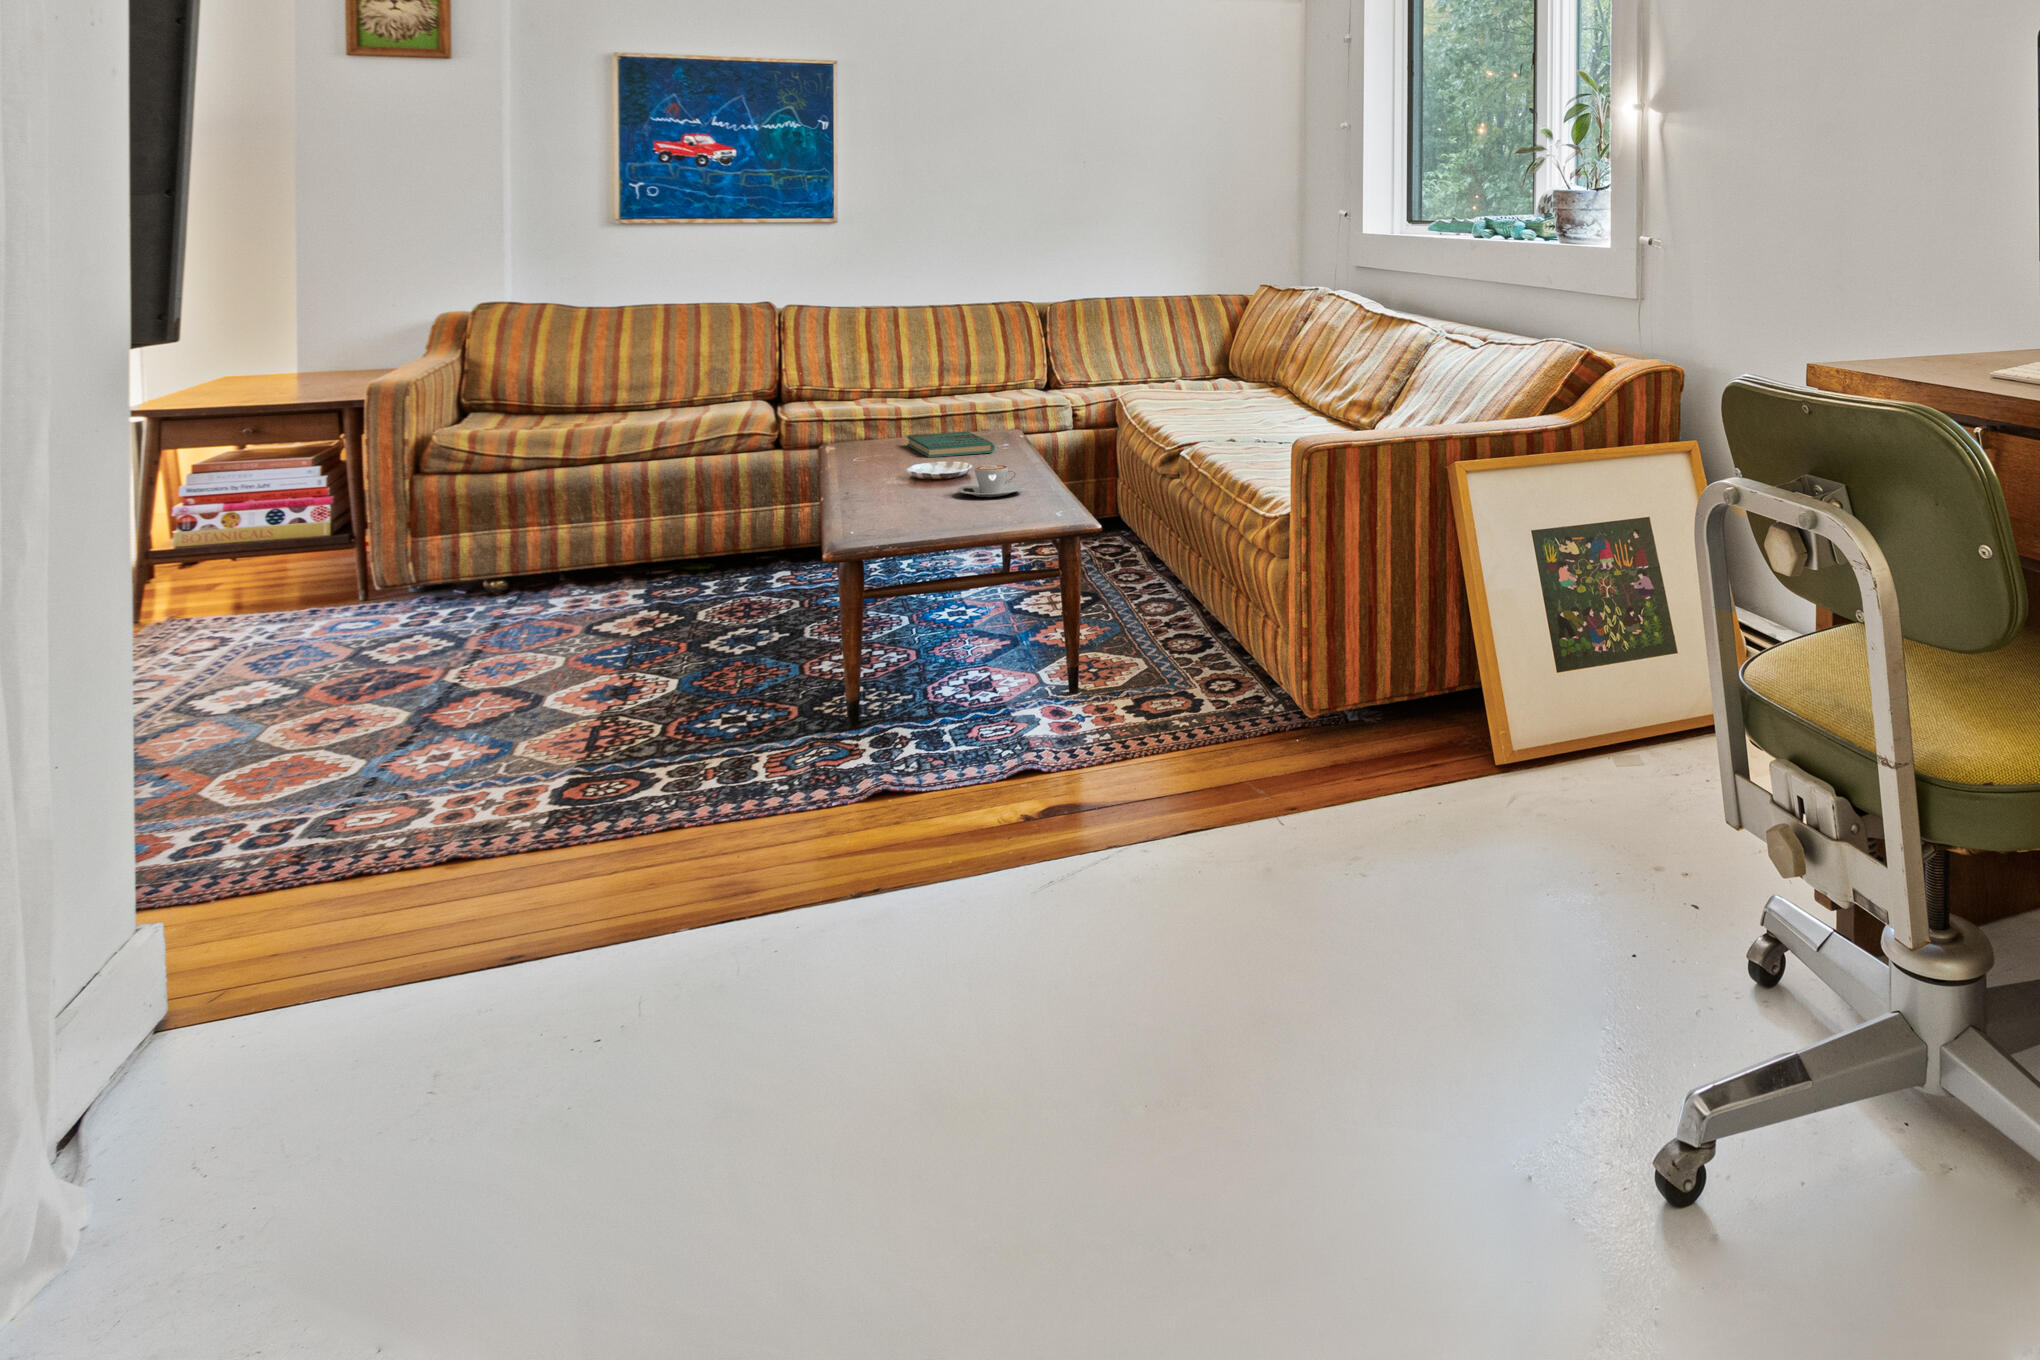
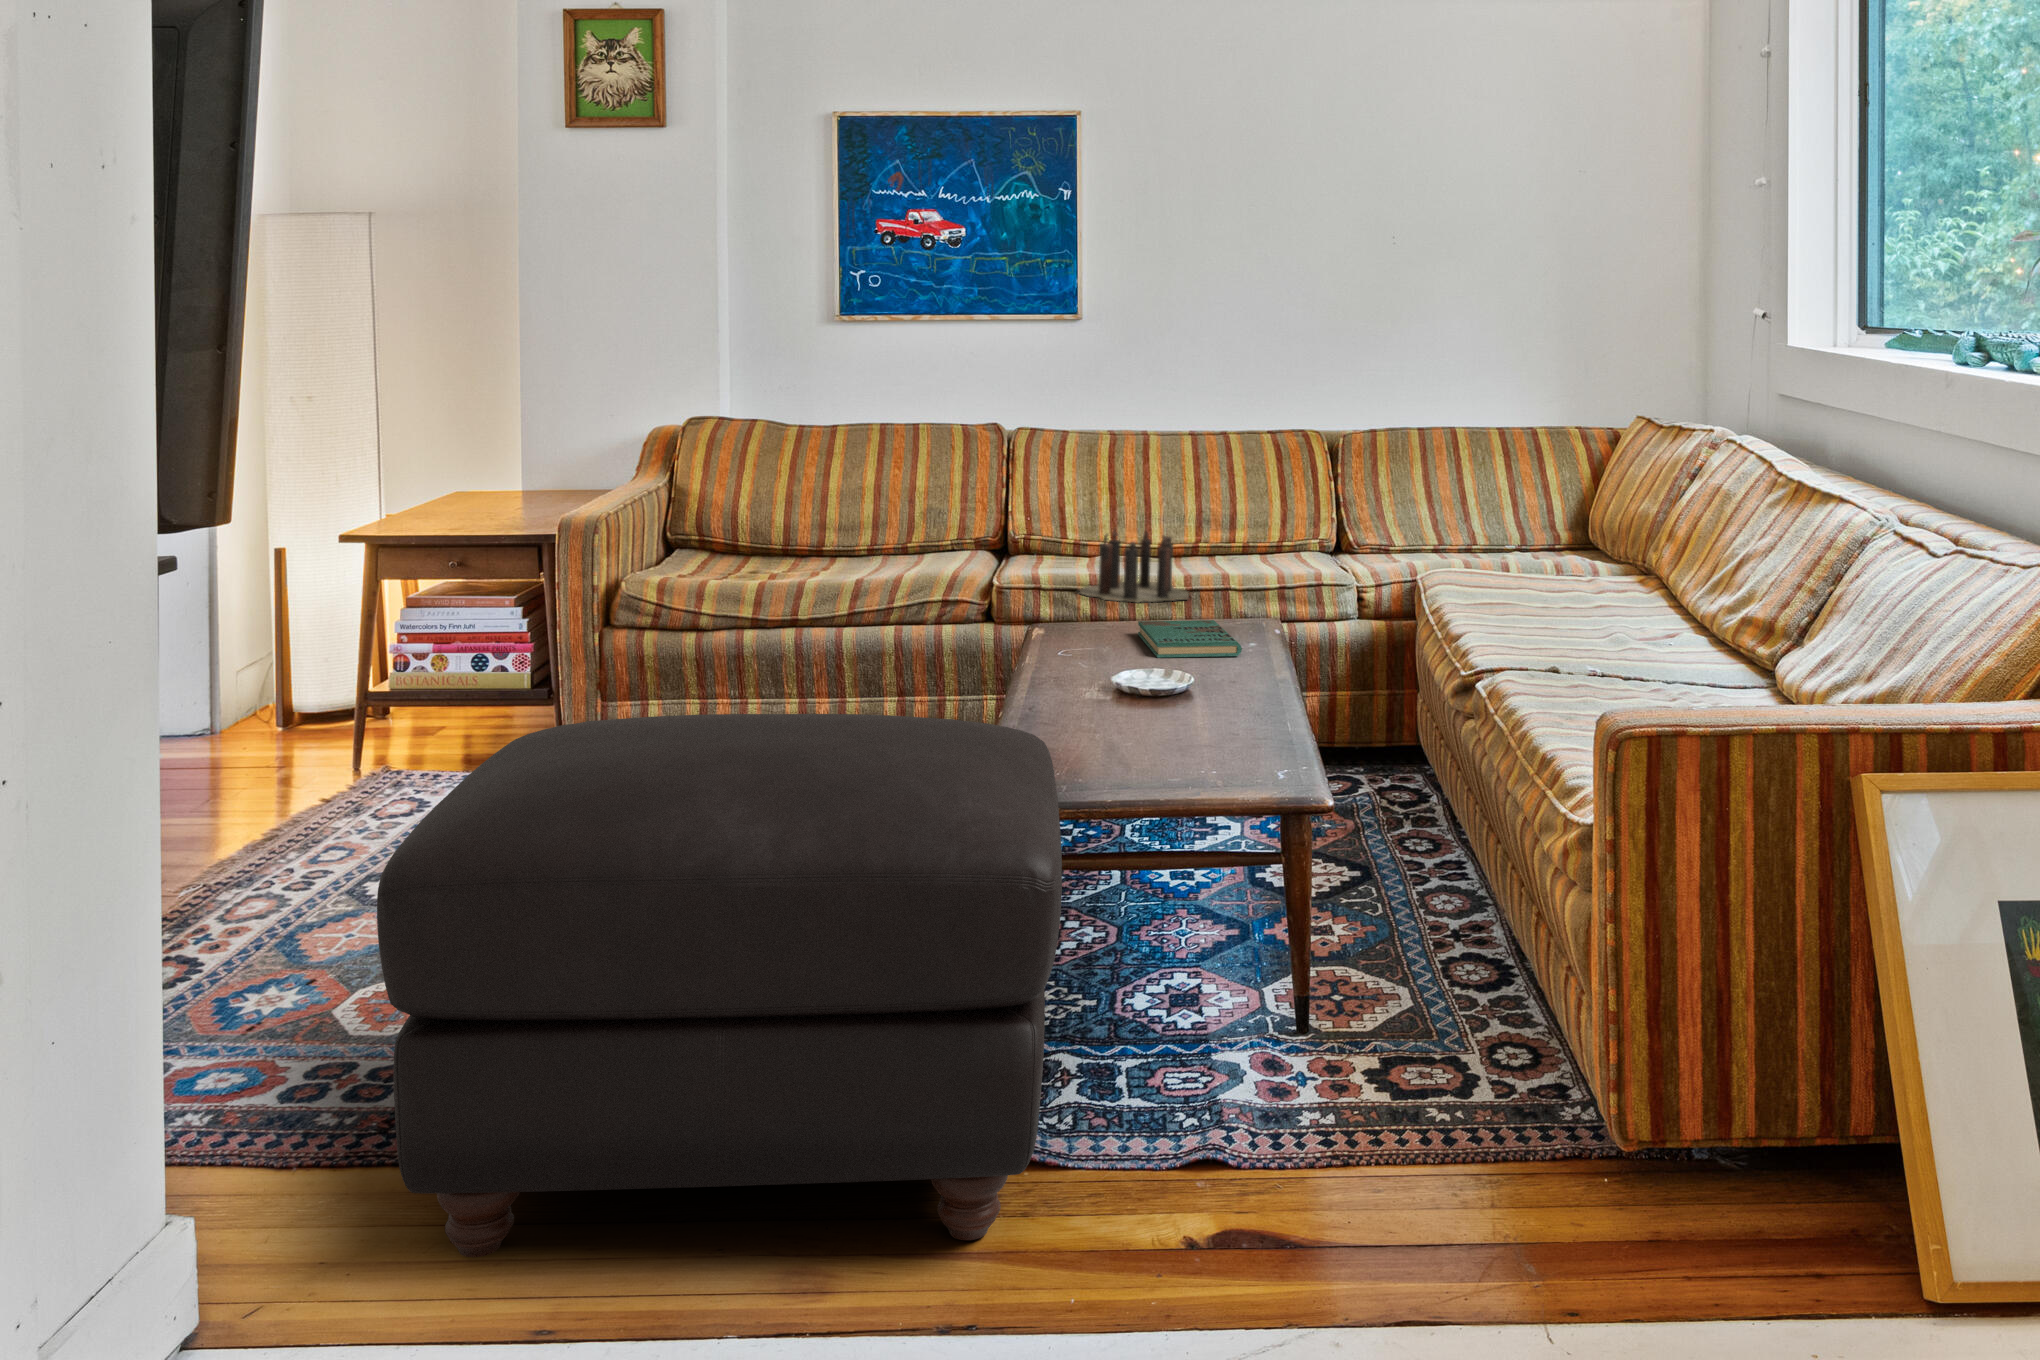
candle: none [844,373,965,428] -> present [1079,529,1189,603]
coffee cup: present [957,465,1025,497] -> none [1172,691,1260,736]
ottoman: none [315,485,913,920] -> present [377,714,1062,1257]

